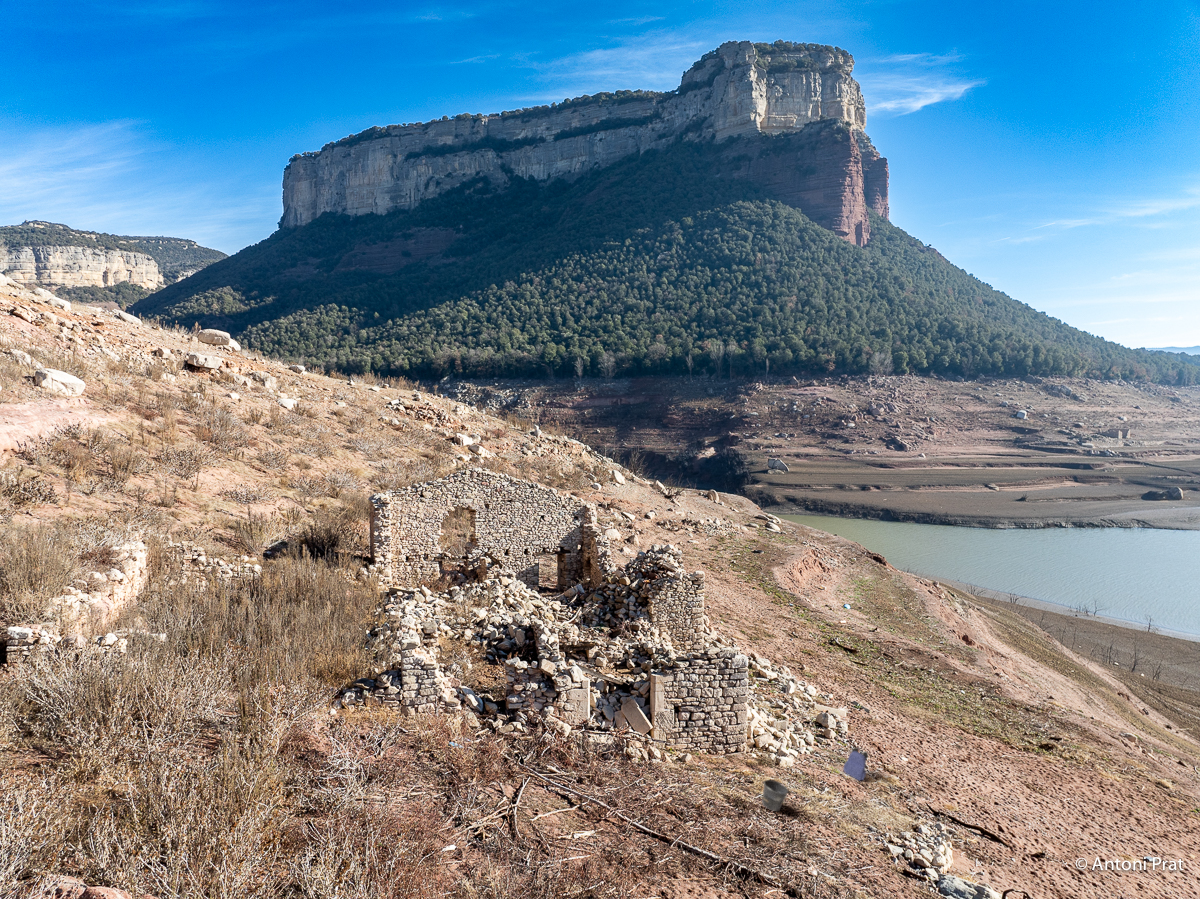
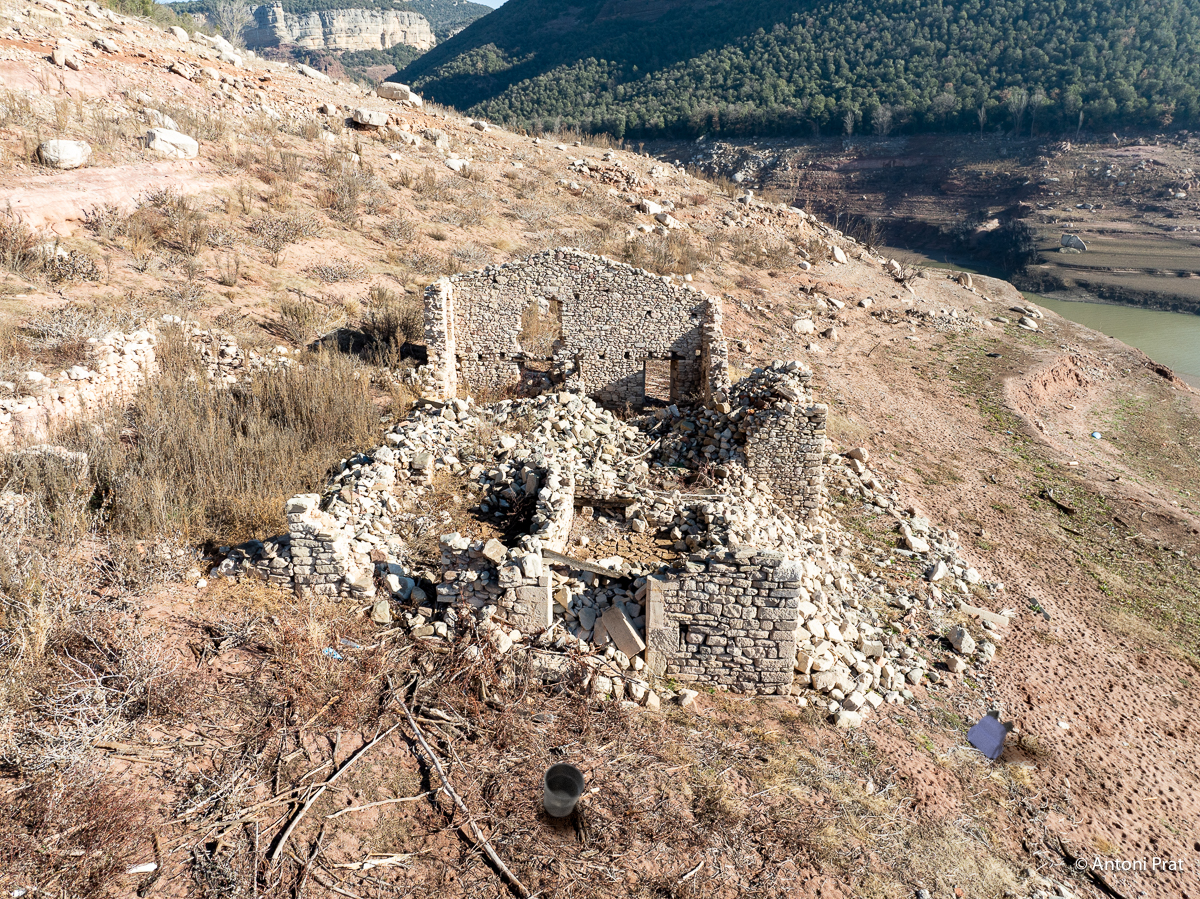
bucket: present [762,780,788,811] -> present [537,763,585,817]

